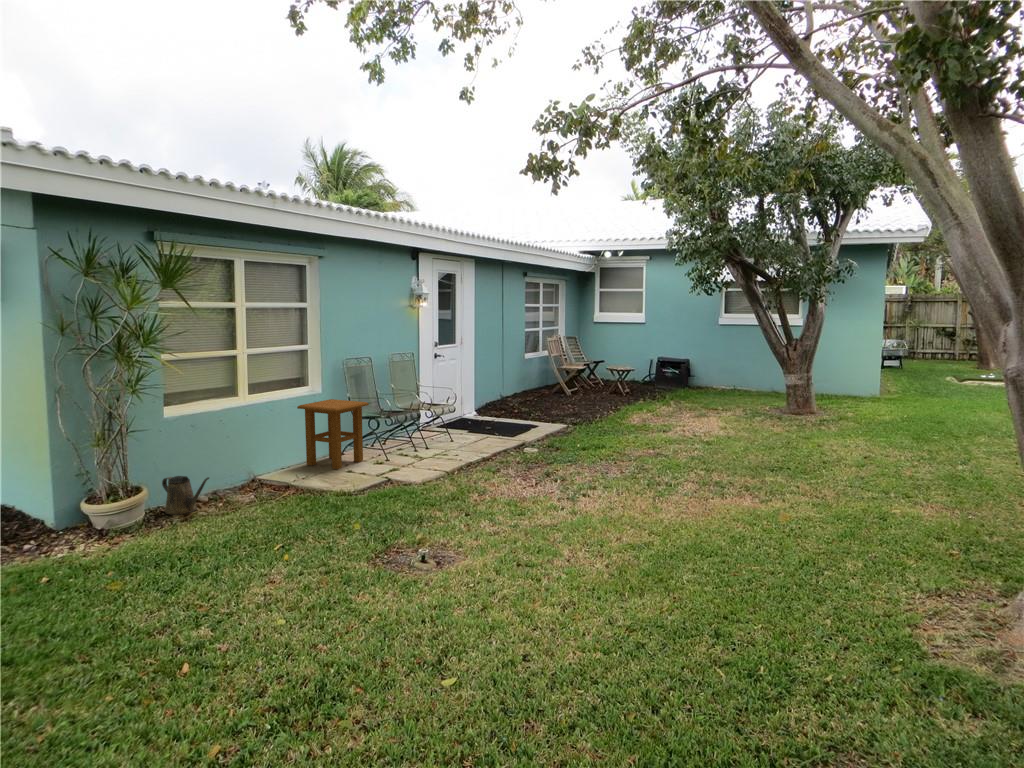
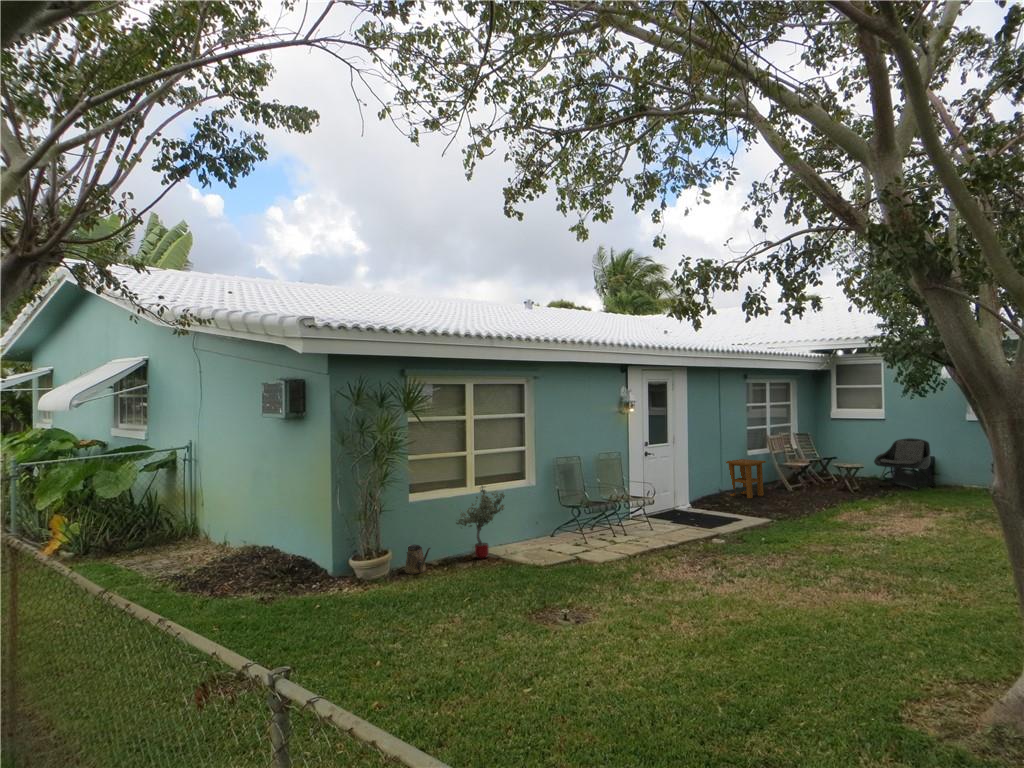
lounge chair: none [634,343,680,391] -> present [874,438,934,491]
potted tree: none [231,394,296,488] -> present [456,486,505,559]
side table: present [297,399,369,469] -> present [726,459,766,498]

